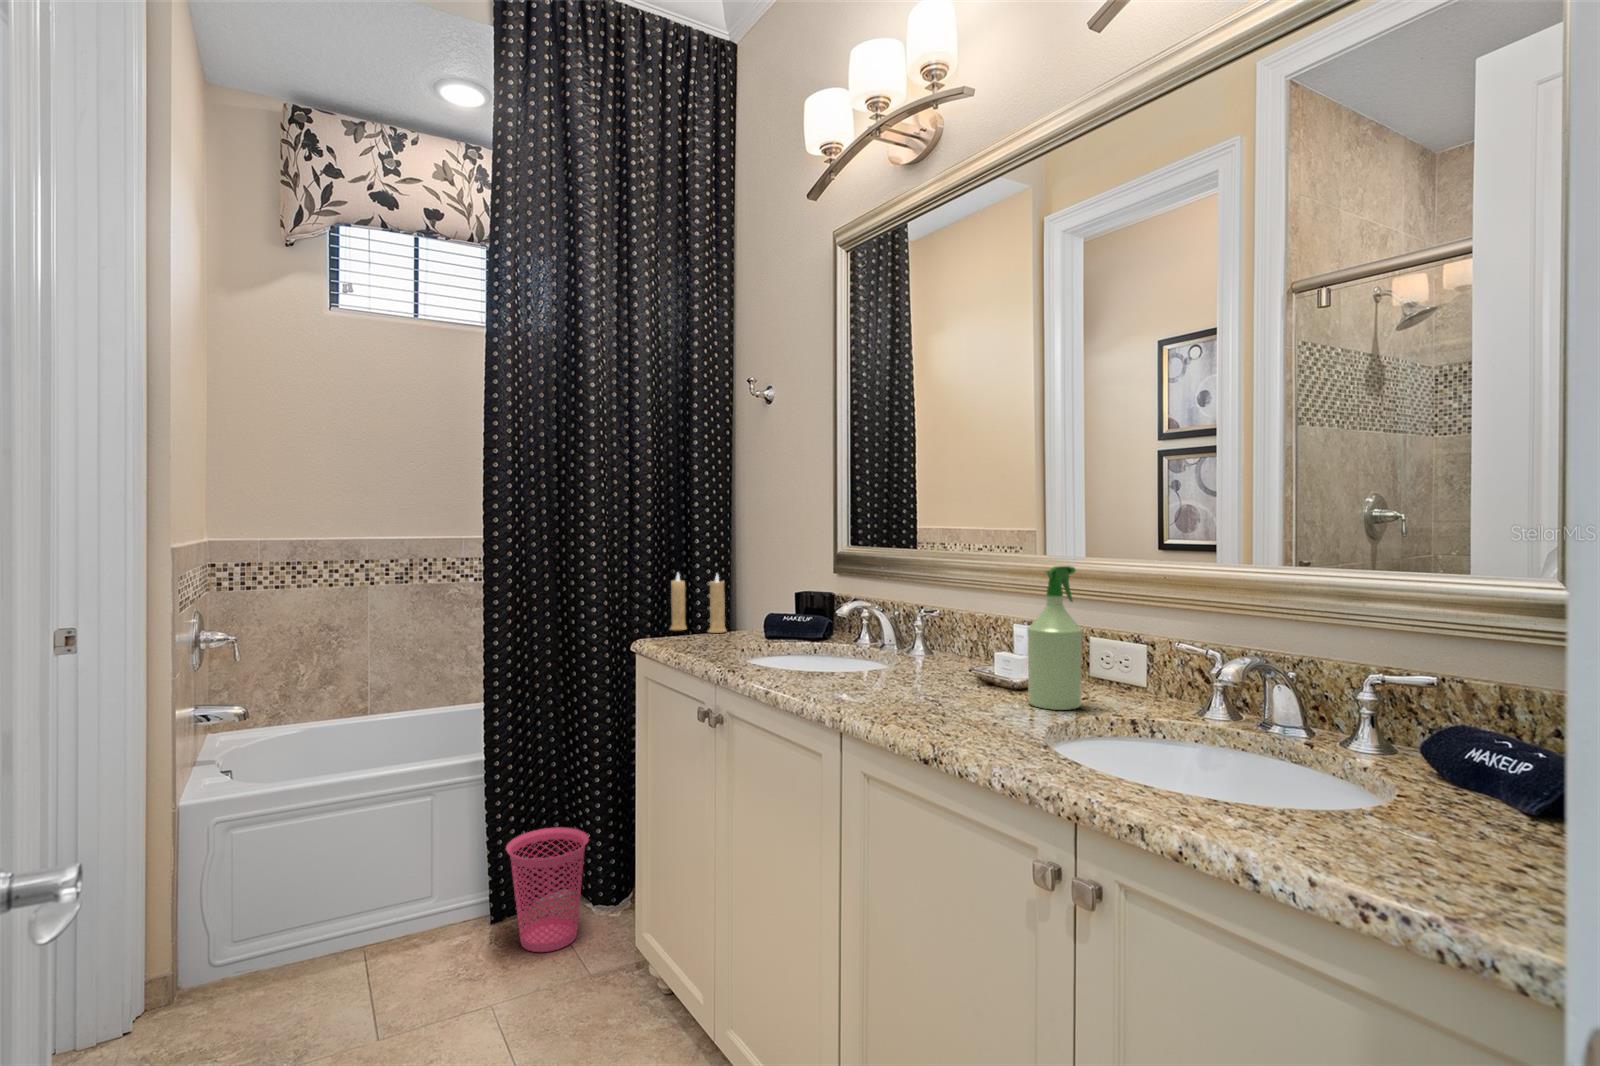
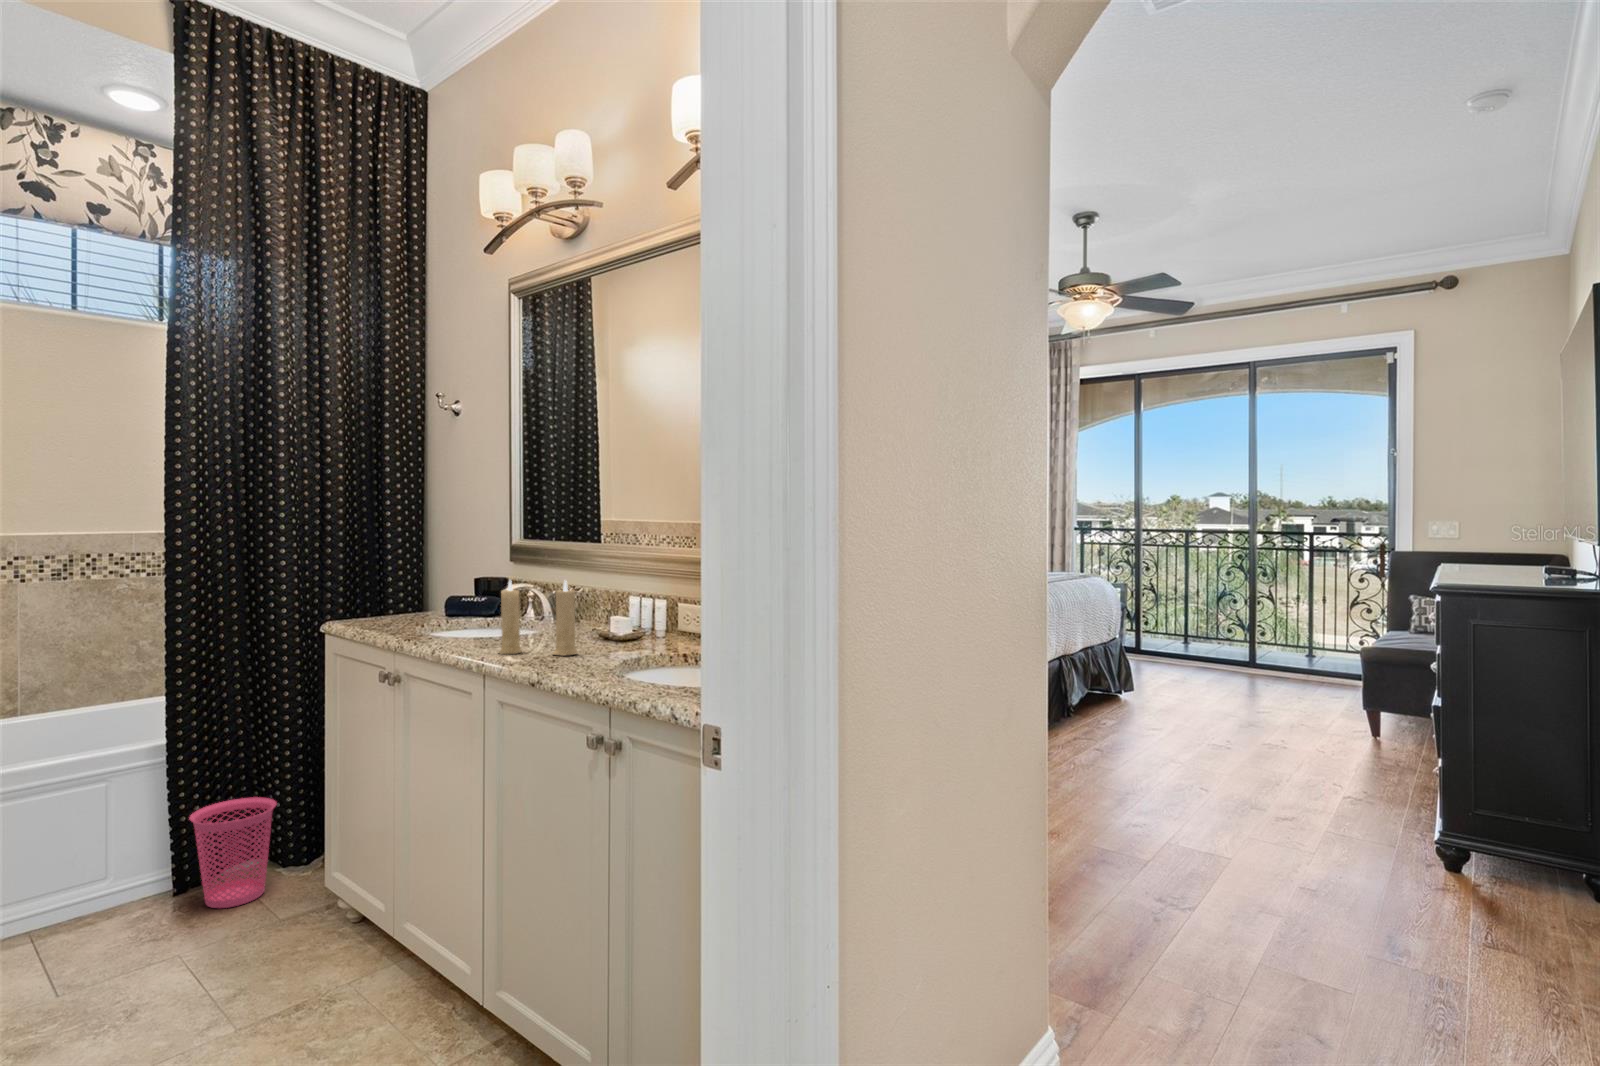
spray bottle: present [1027,566,1083,710] -> none [628,552,666,651]
candle: present [670,573,726,633] -> present [499,580,577,656]

